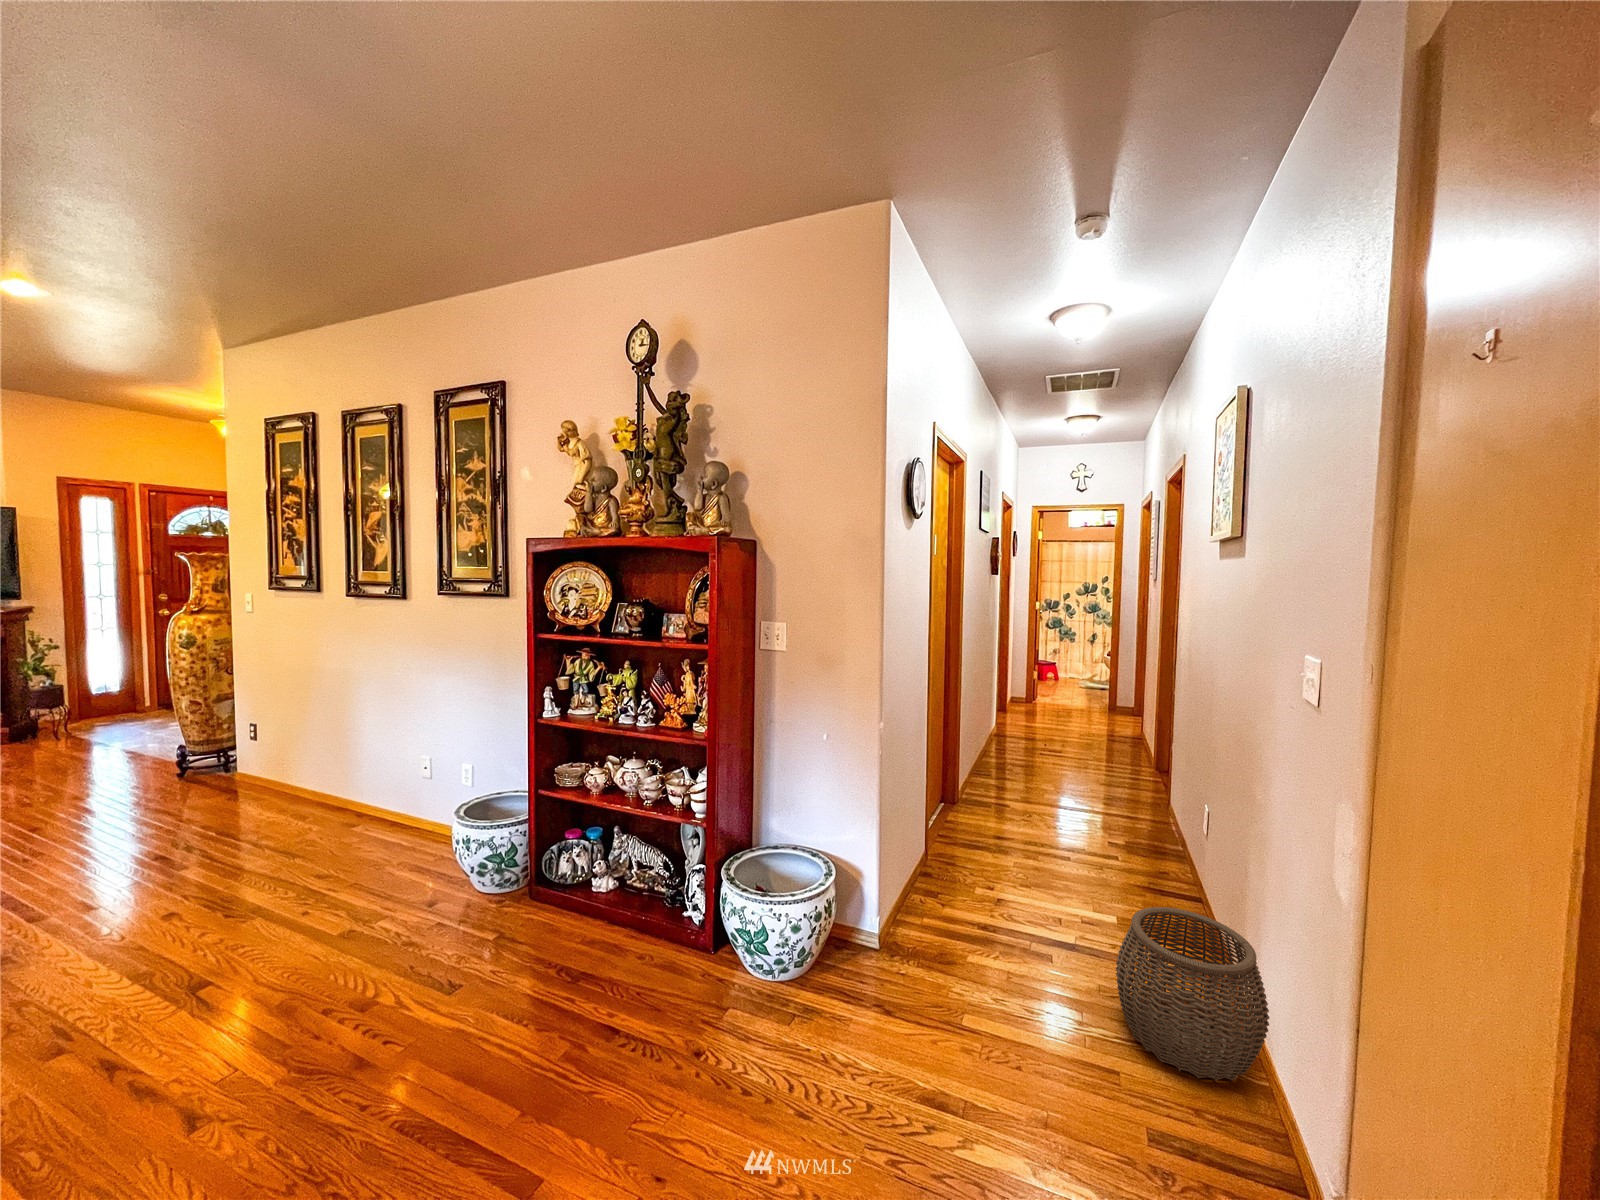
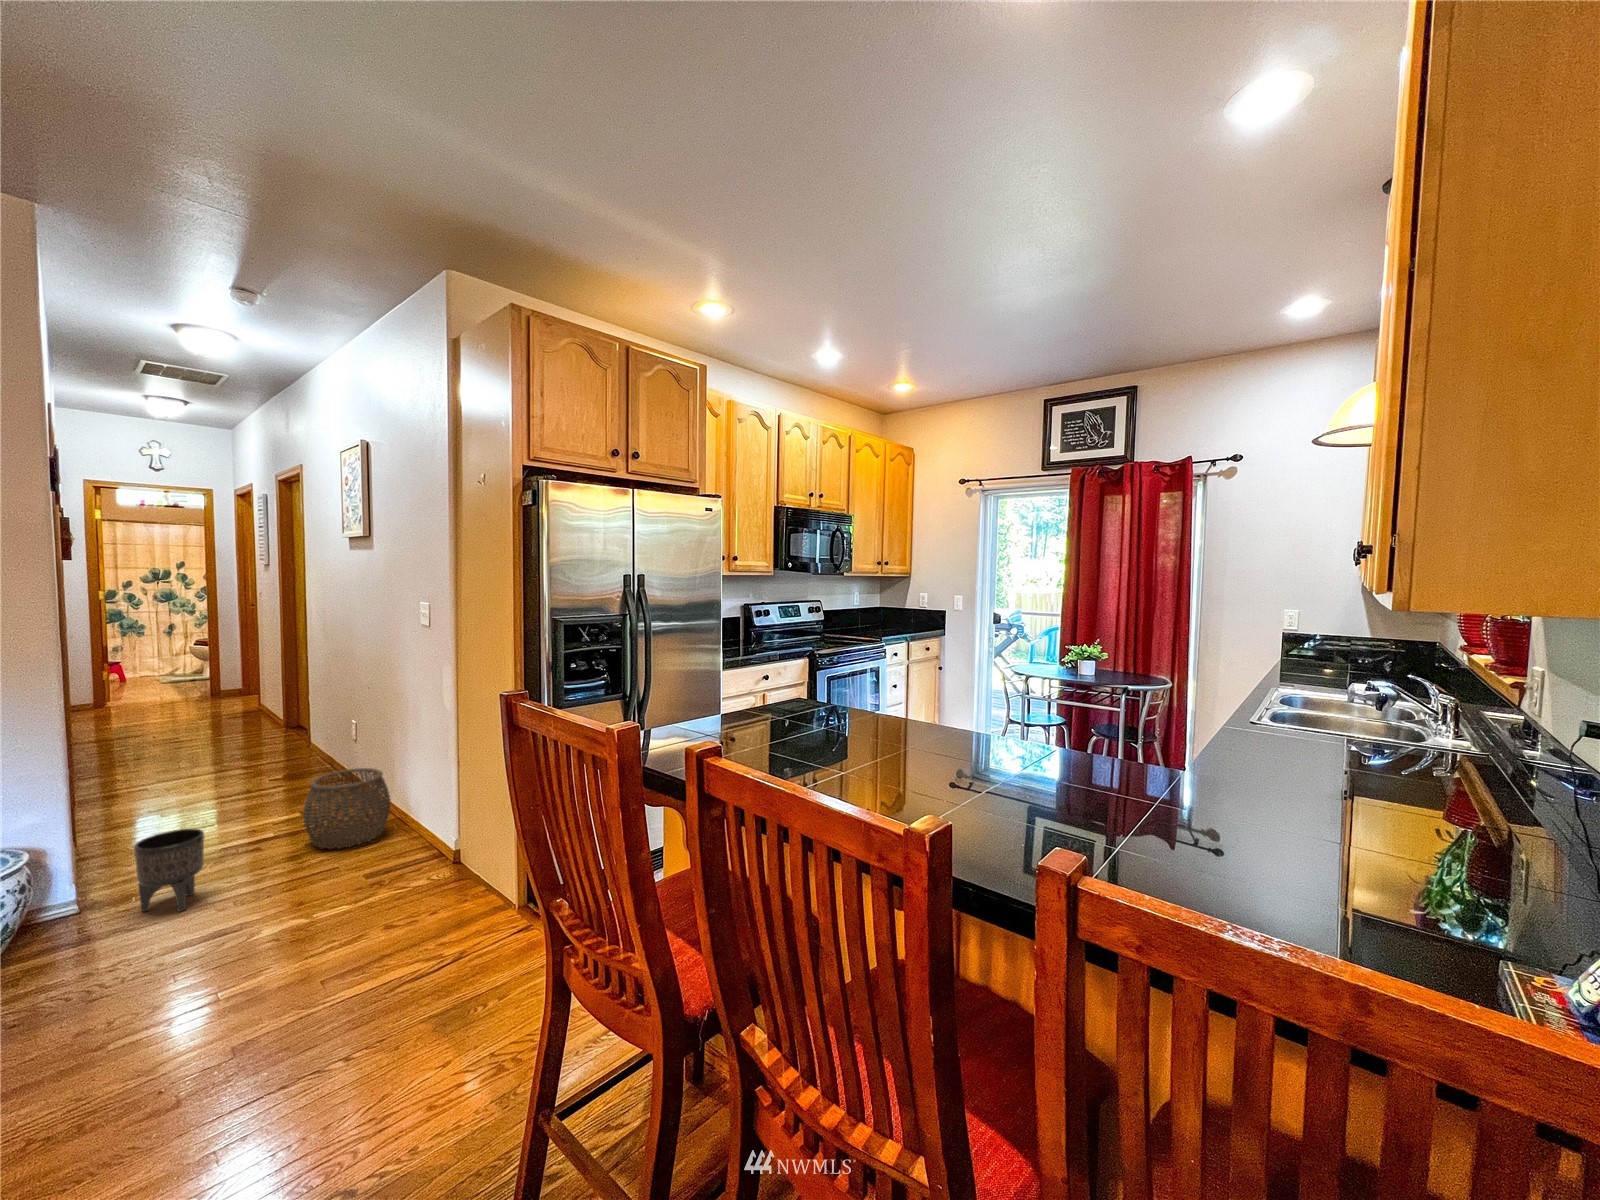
planter: none [904,910,975,1043] -> present [134,829,204,912]

